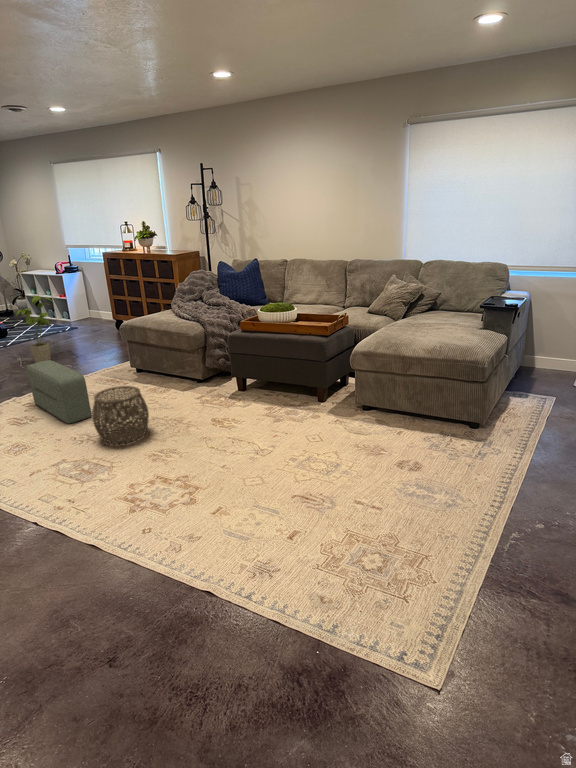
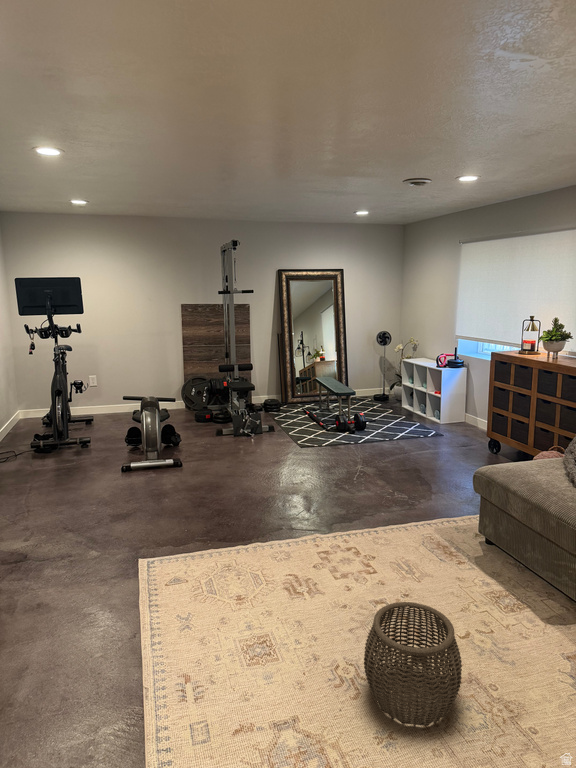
house plant: present [16,295,52,363] -> none [361,399,407,484]
pouf: present [27,360,92,423] -> none [333,499,387,615]

